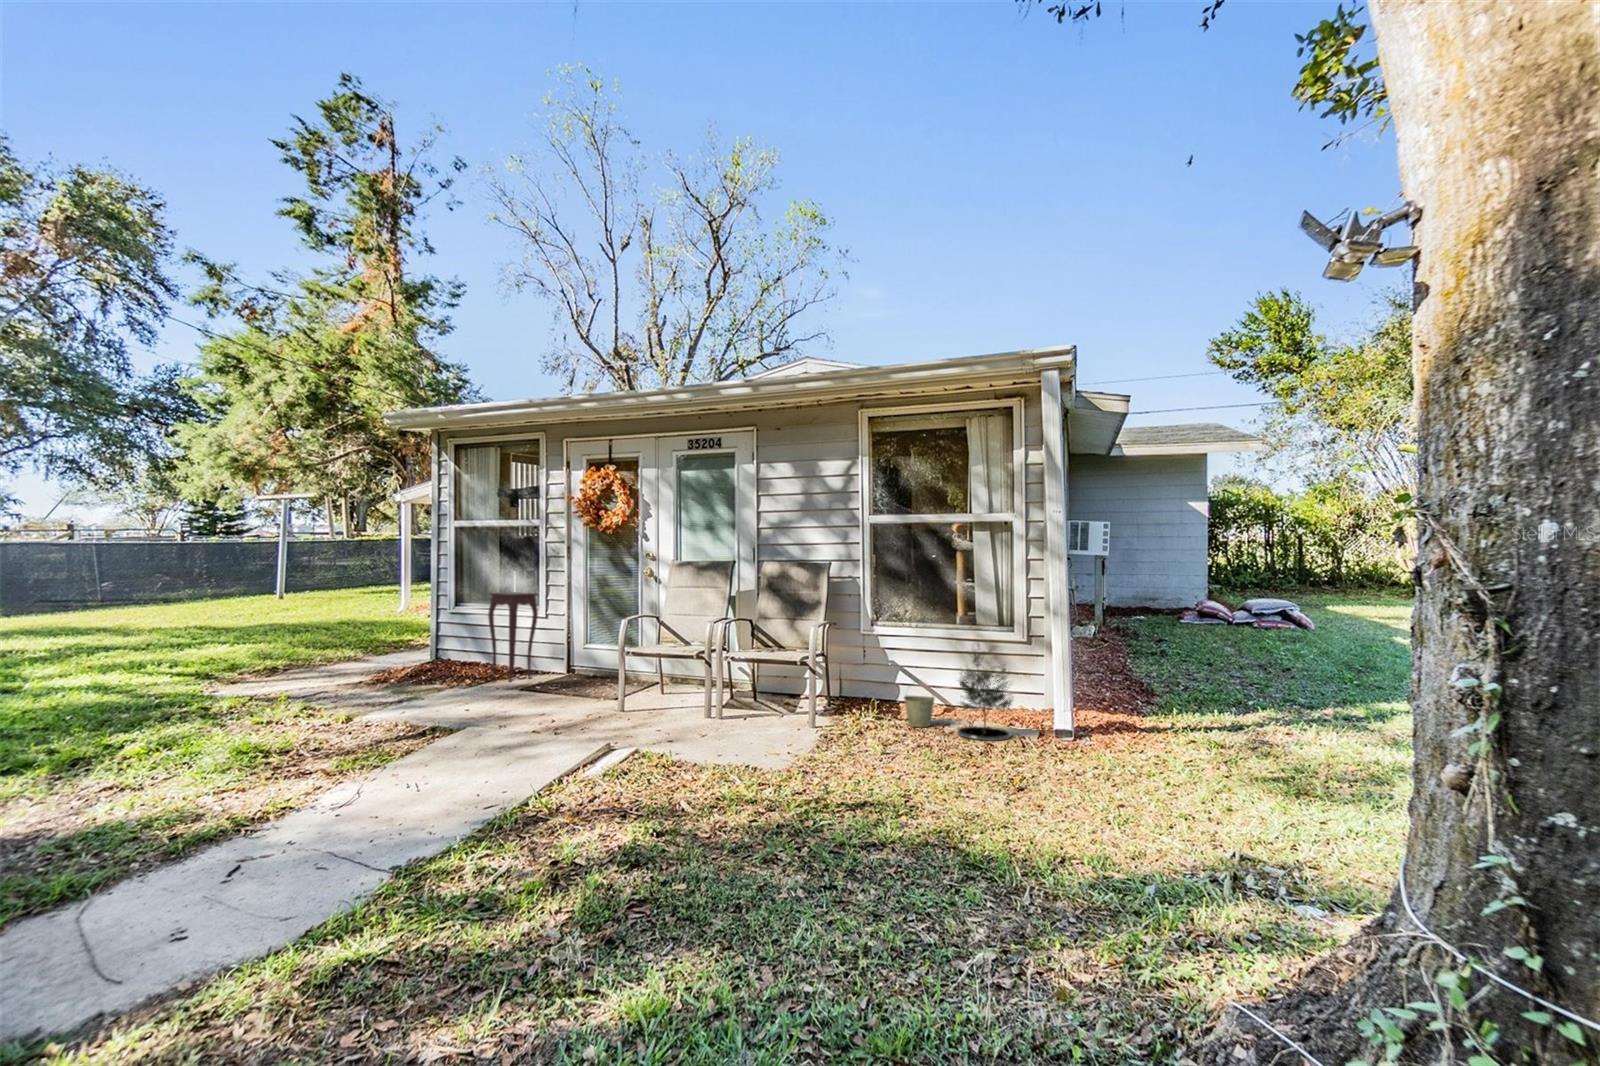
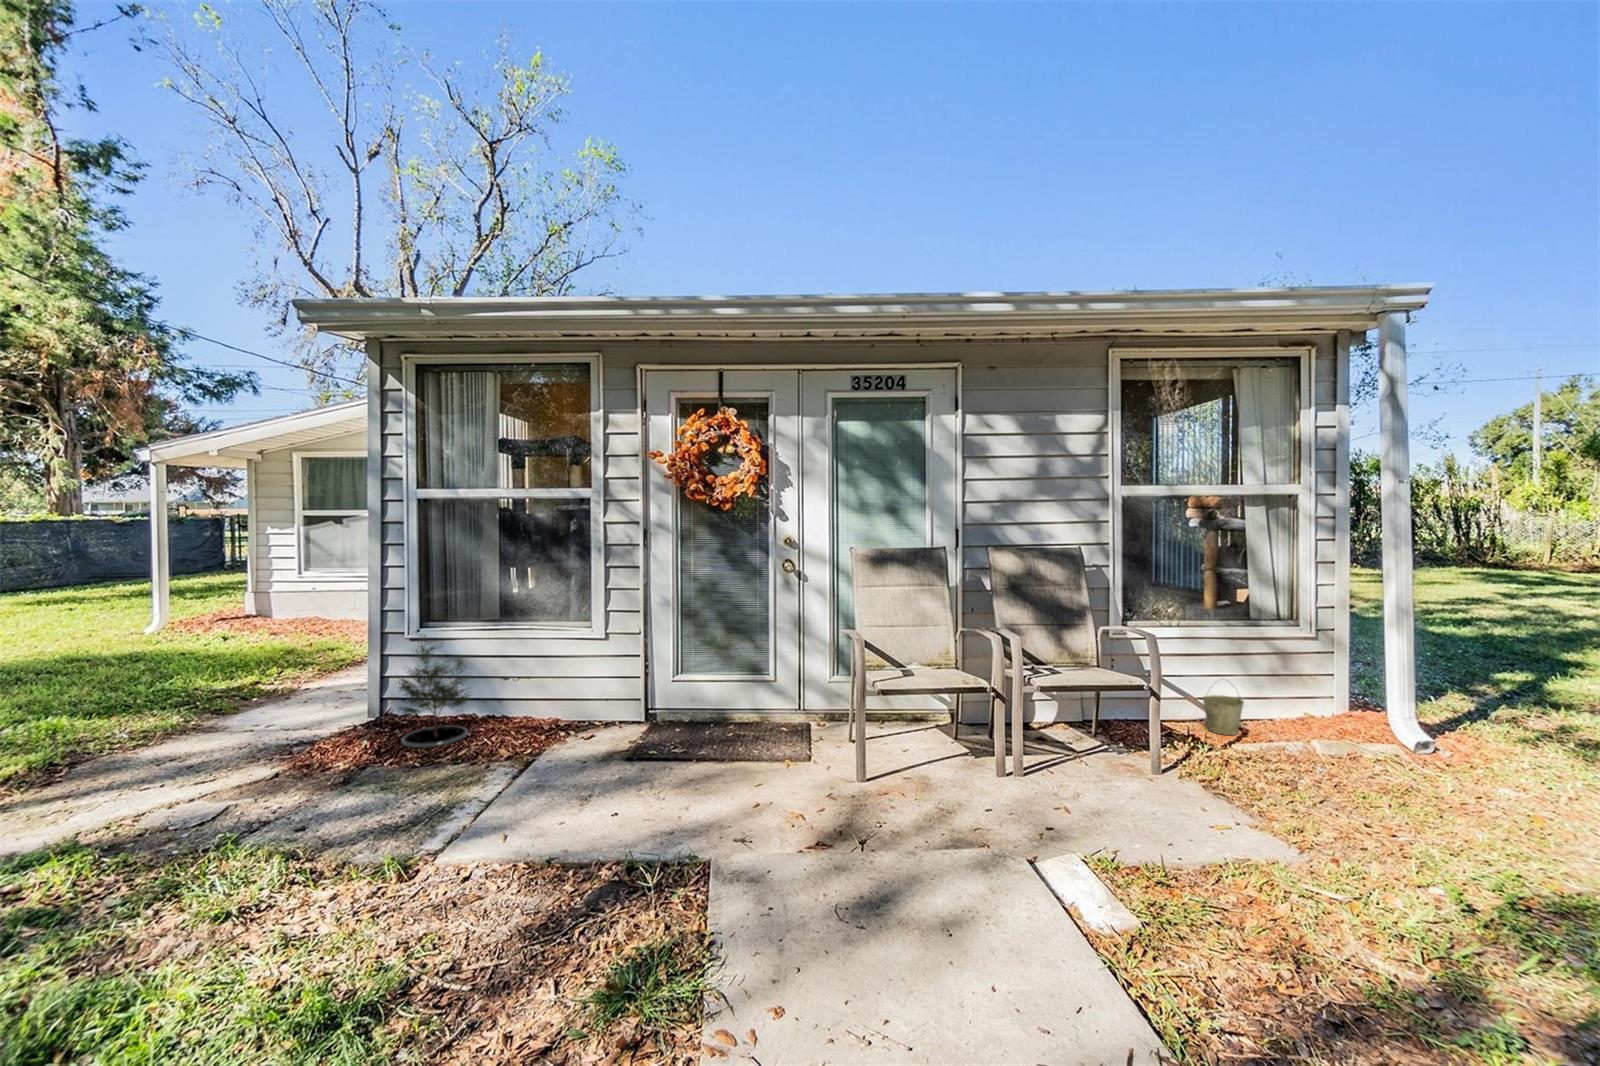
side table: present [488,592,538,682] -> none [525,600,596,742]
potted tree: present [957,642,1014,741] -> present [397,637,470,748]

